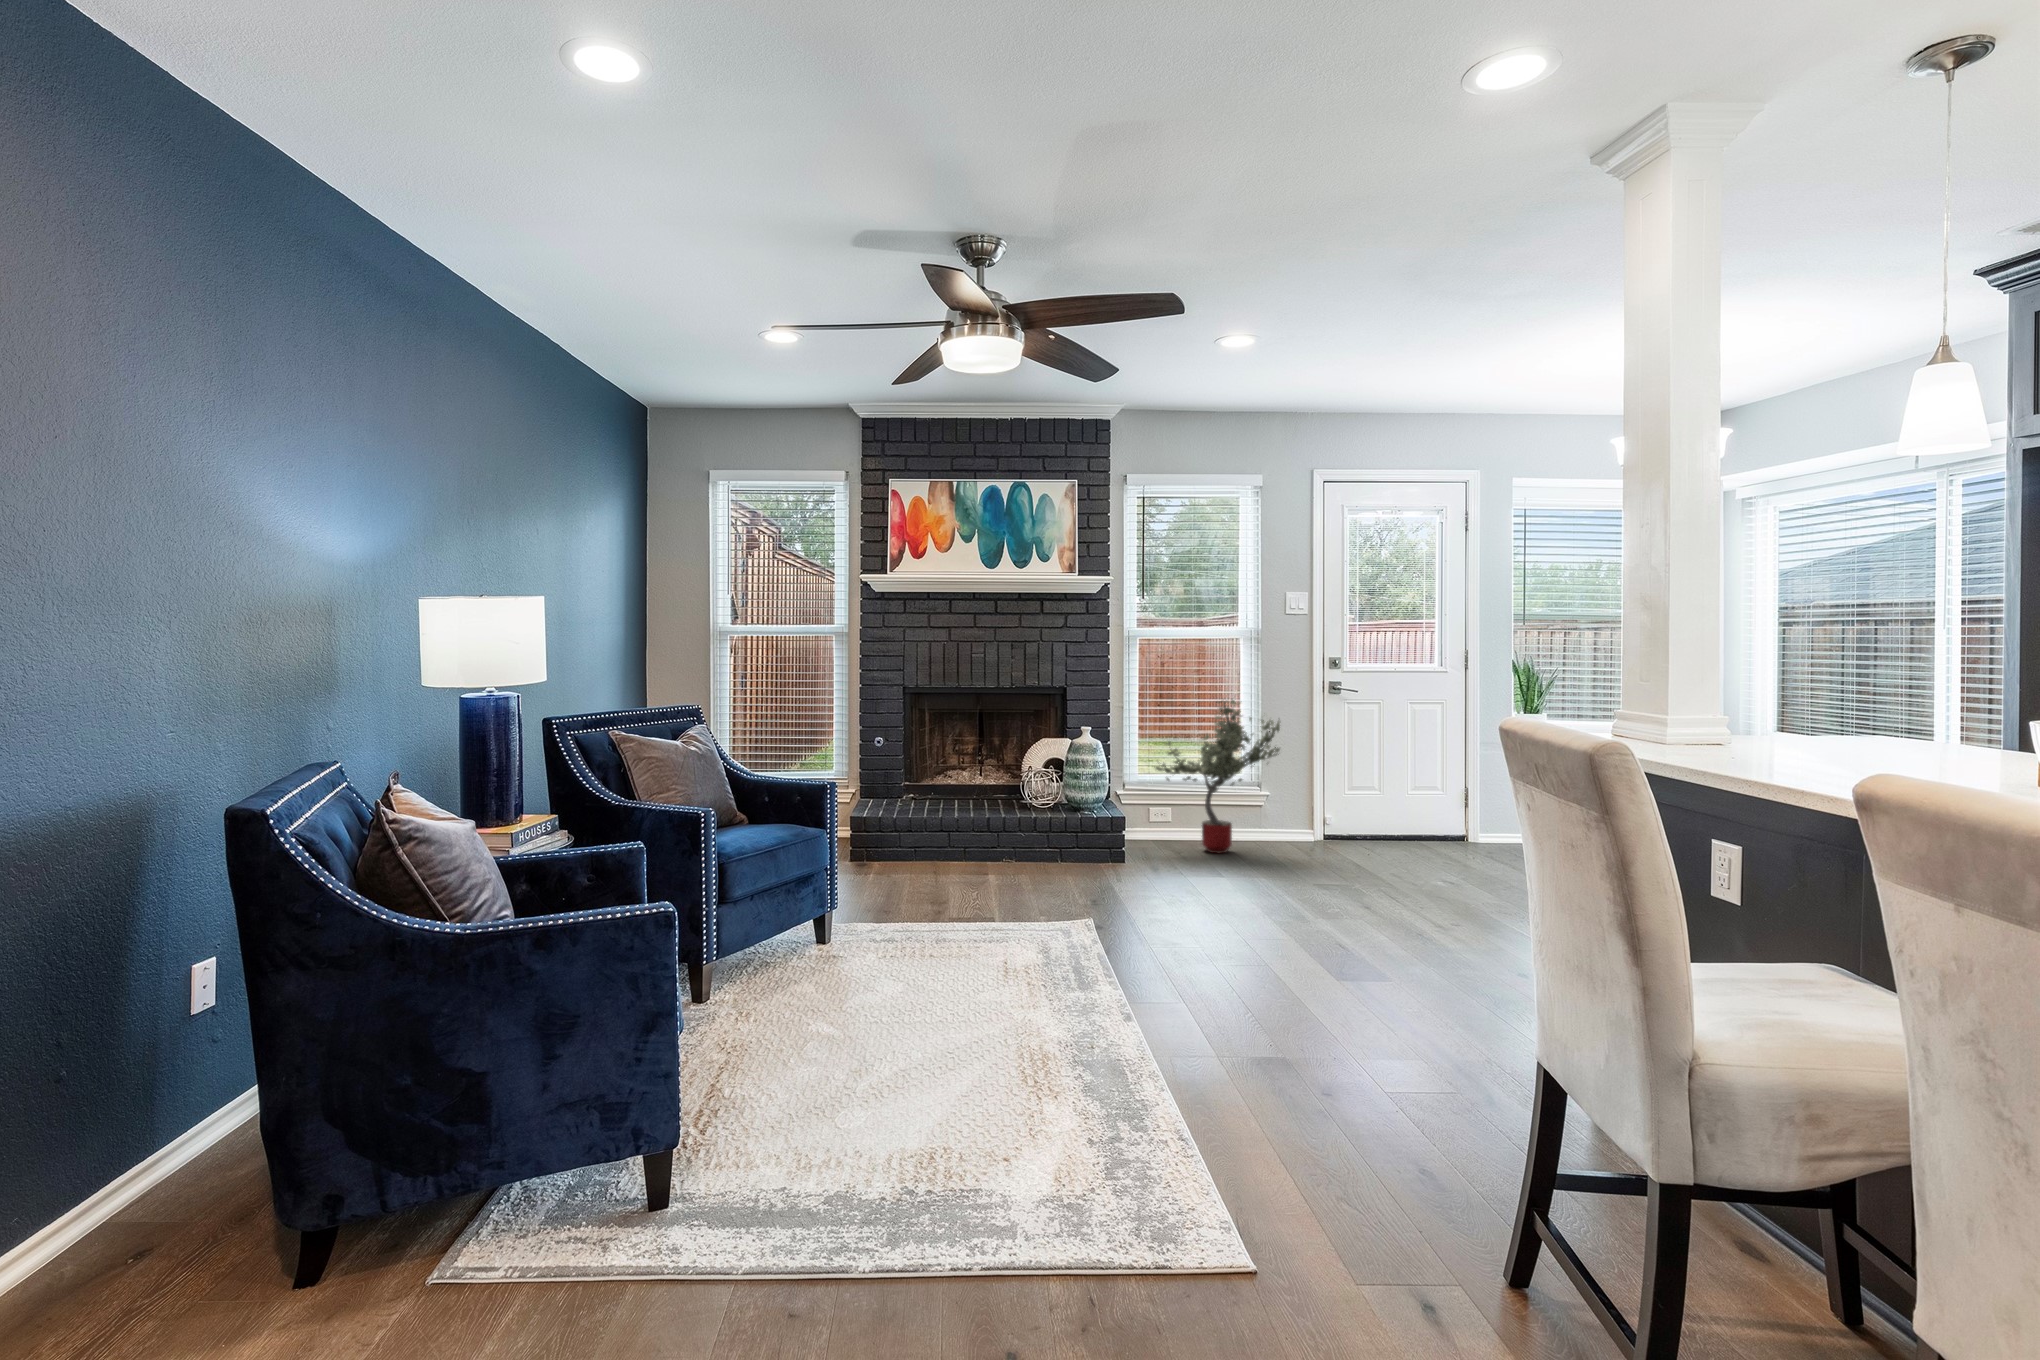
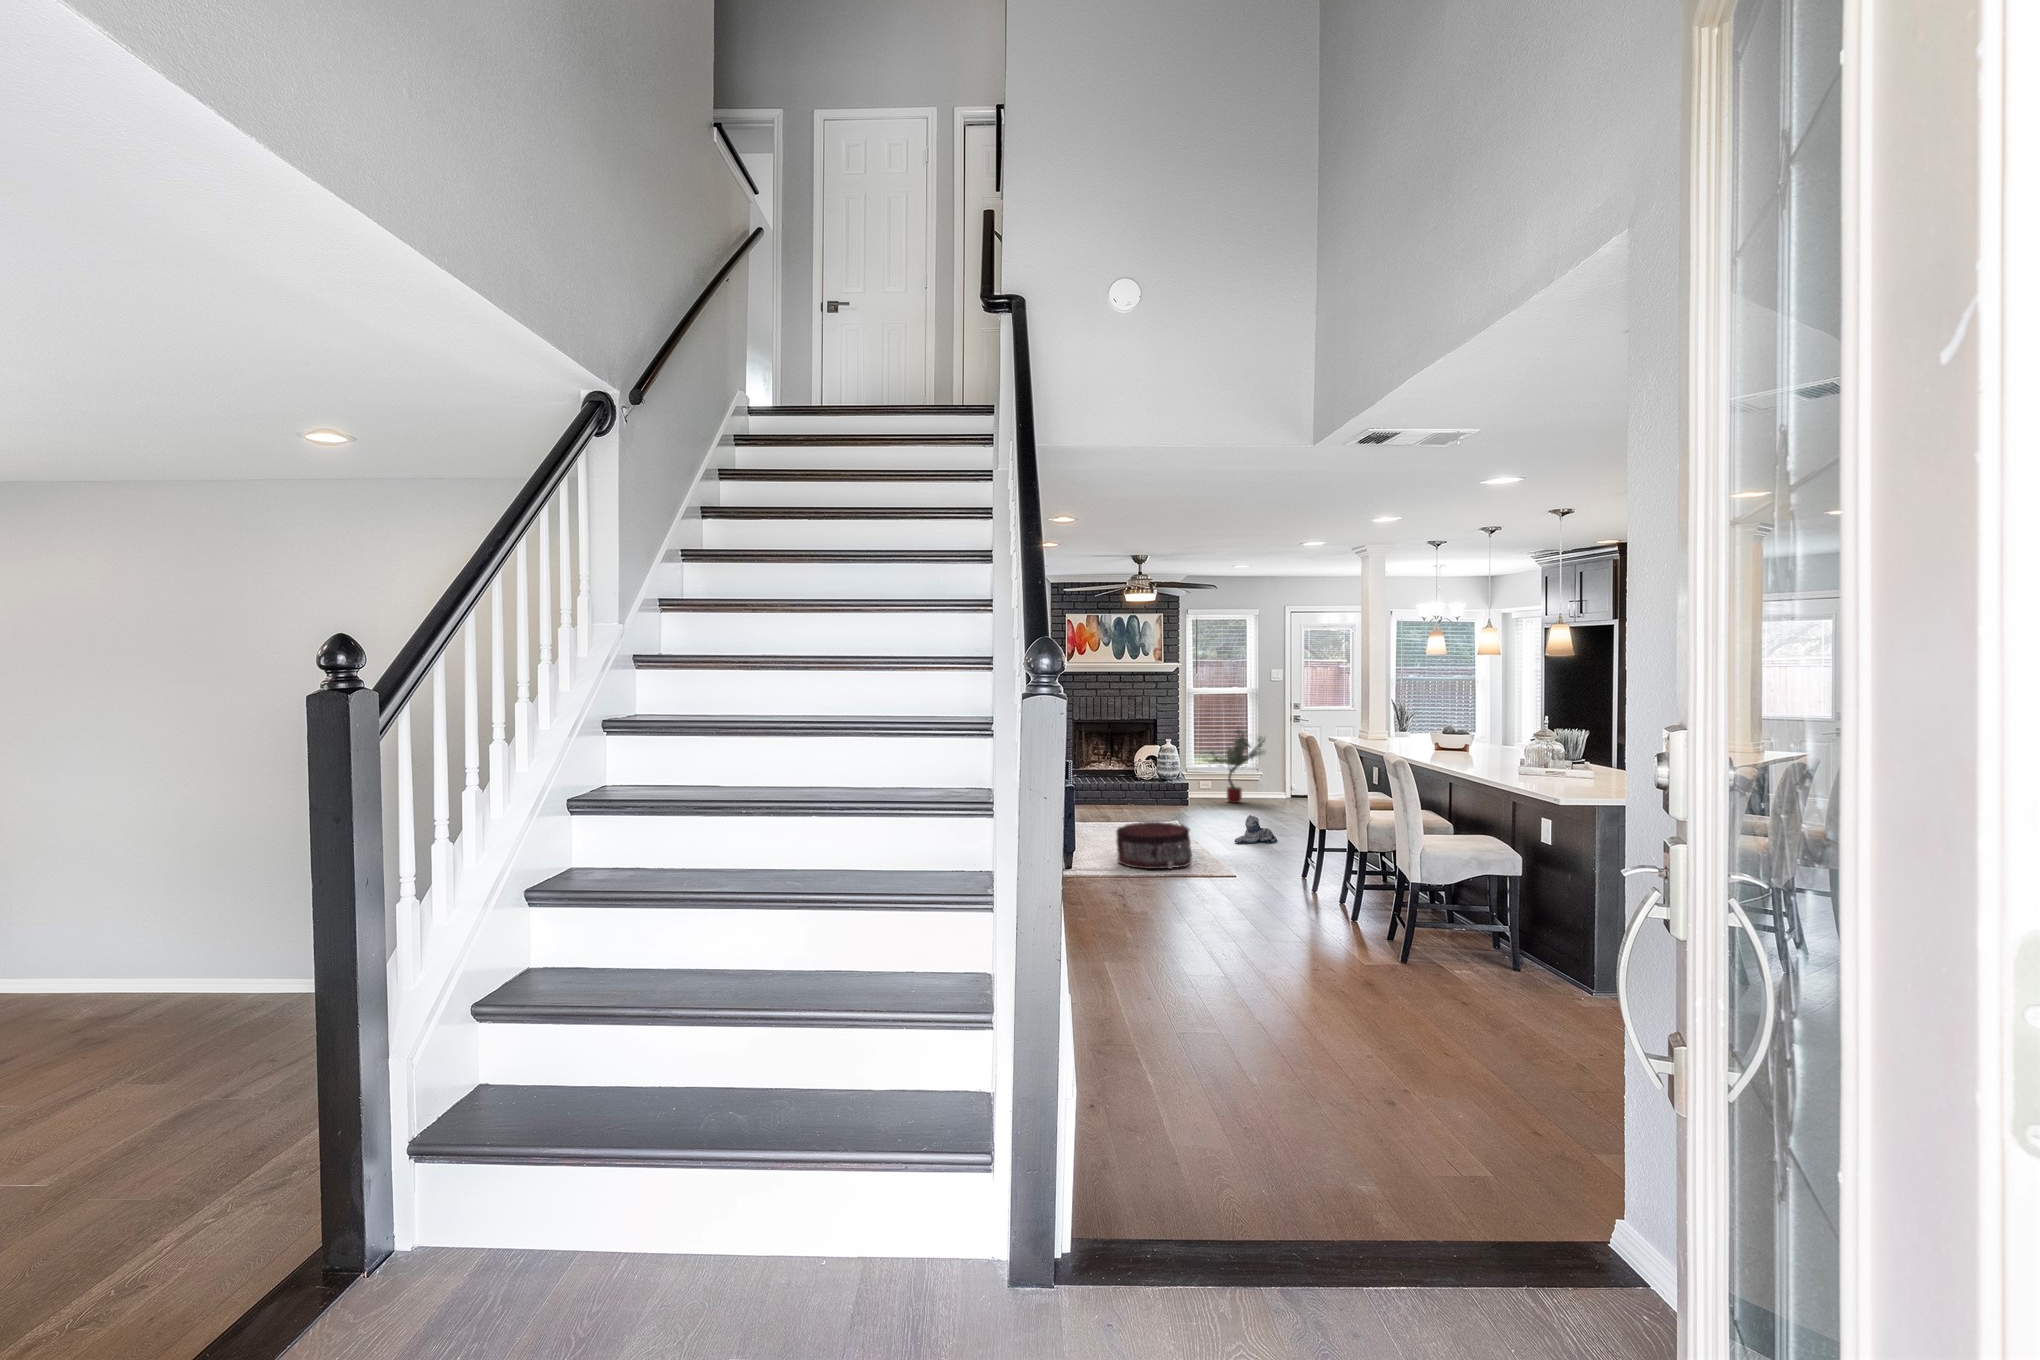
plush toy: none [1249,928,1362,1012] -> present [1235,815,1277,843]
pouf: none [867,980,1130,1210] -> present [1116,822,1192,869]

